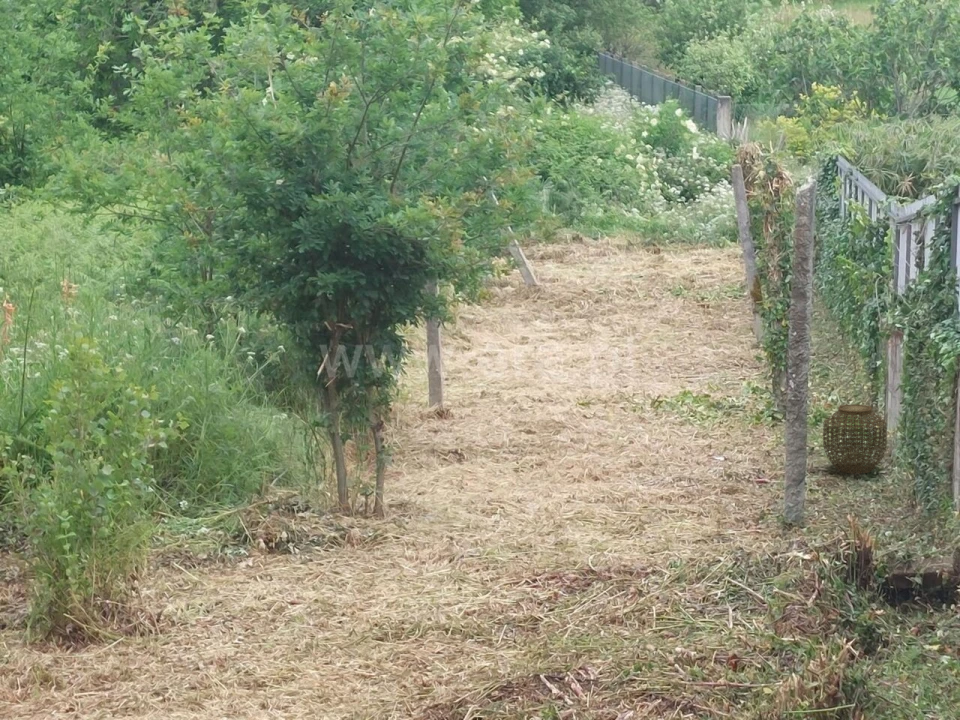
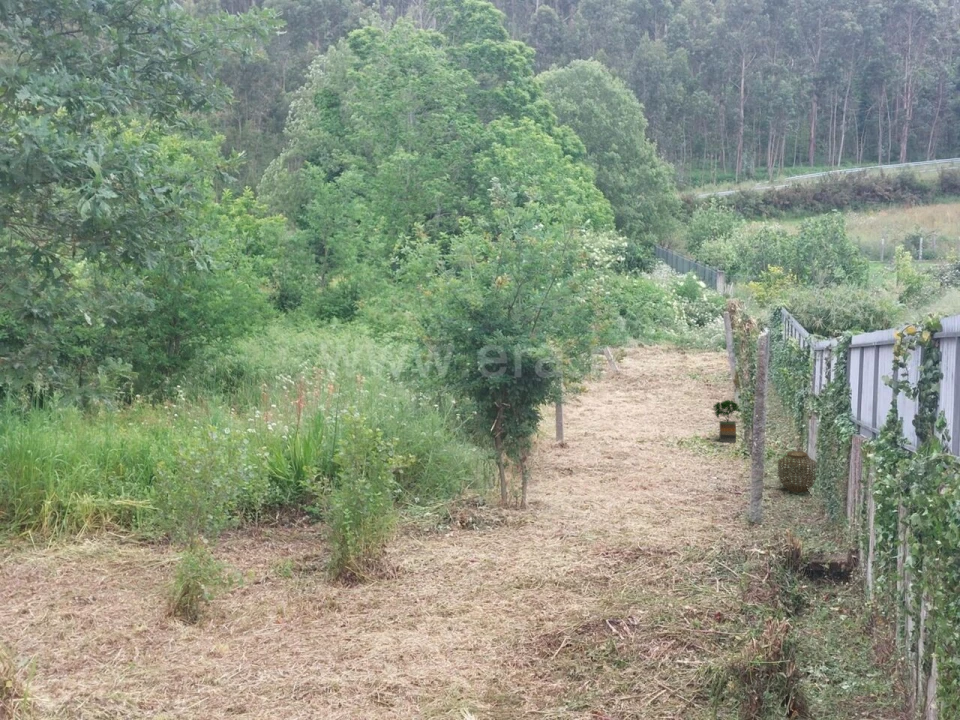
potted tree: none [709,328,763,403] -> present [713,400,742,442]

